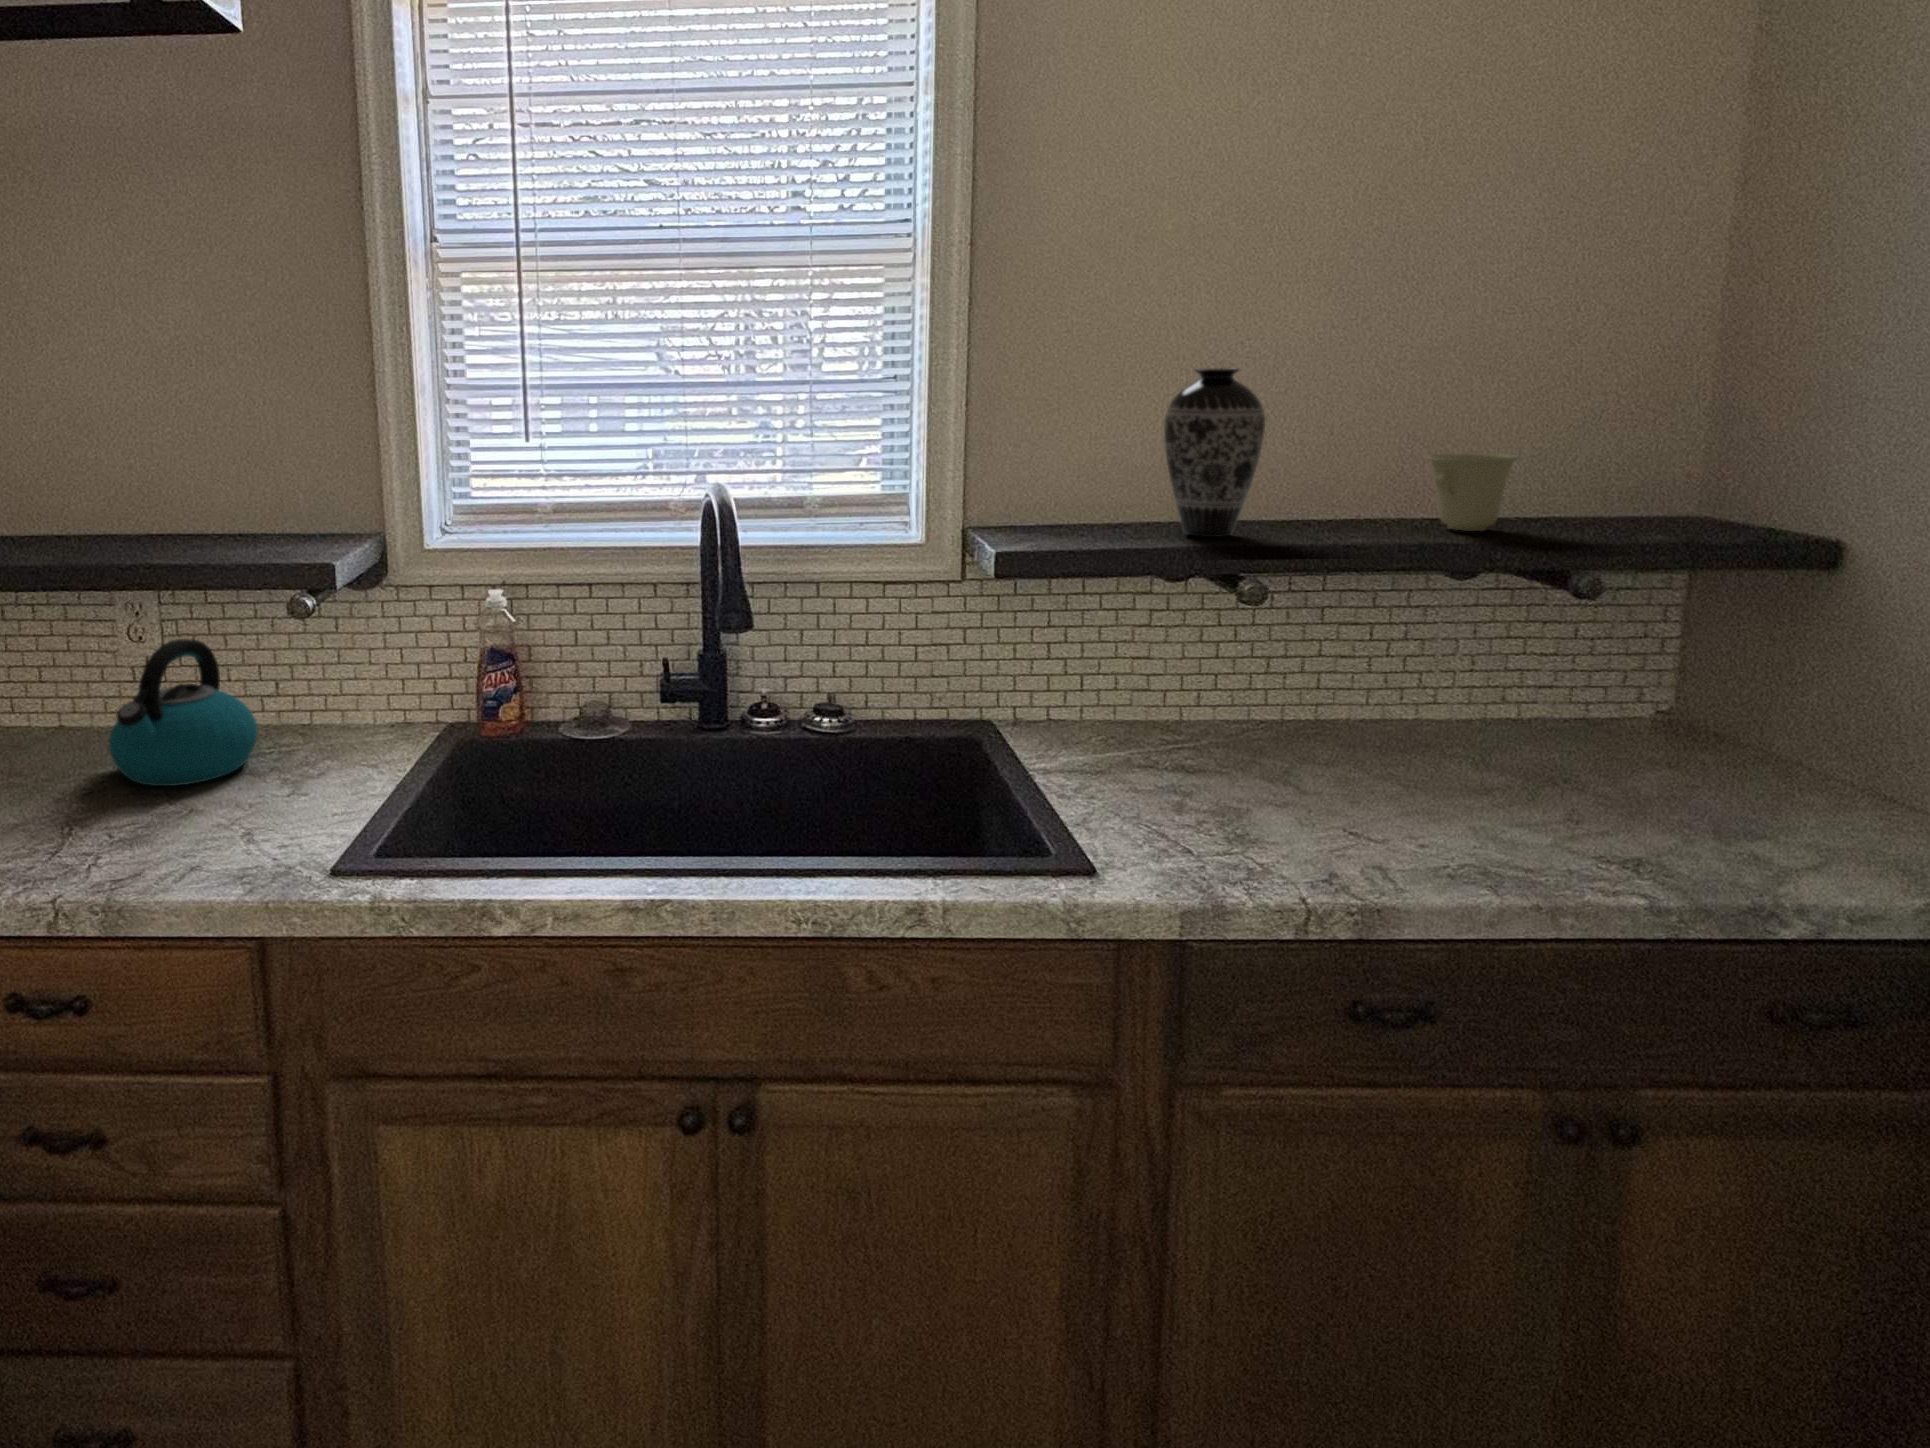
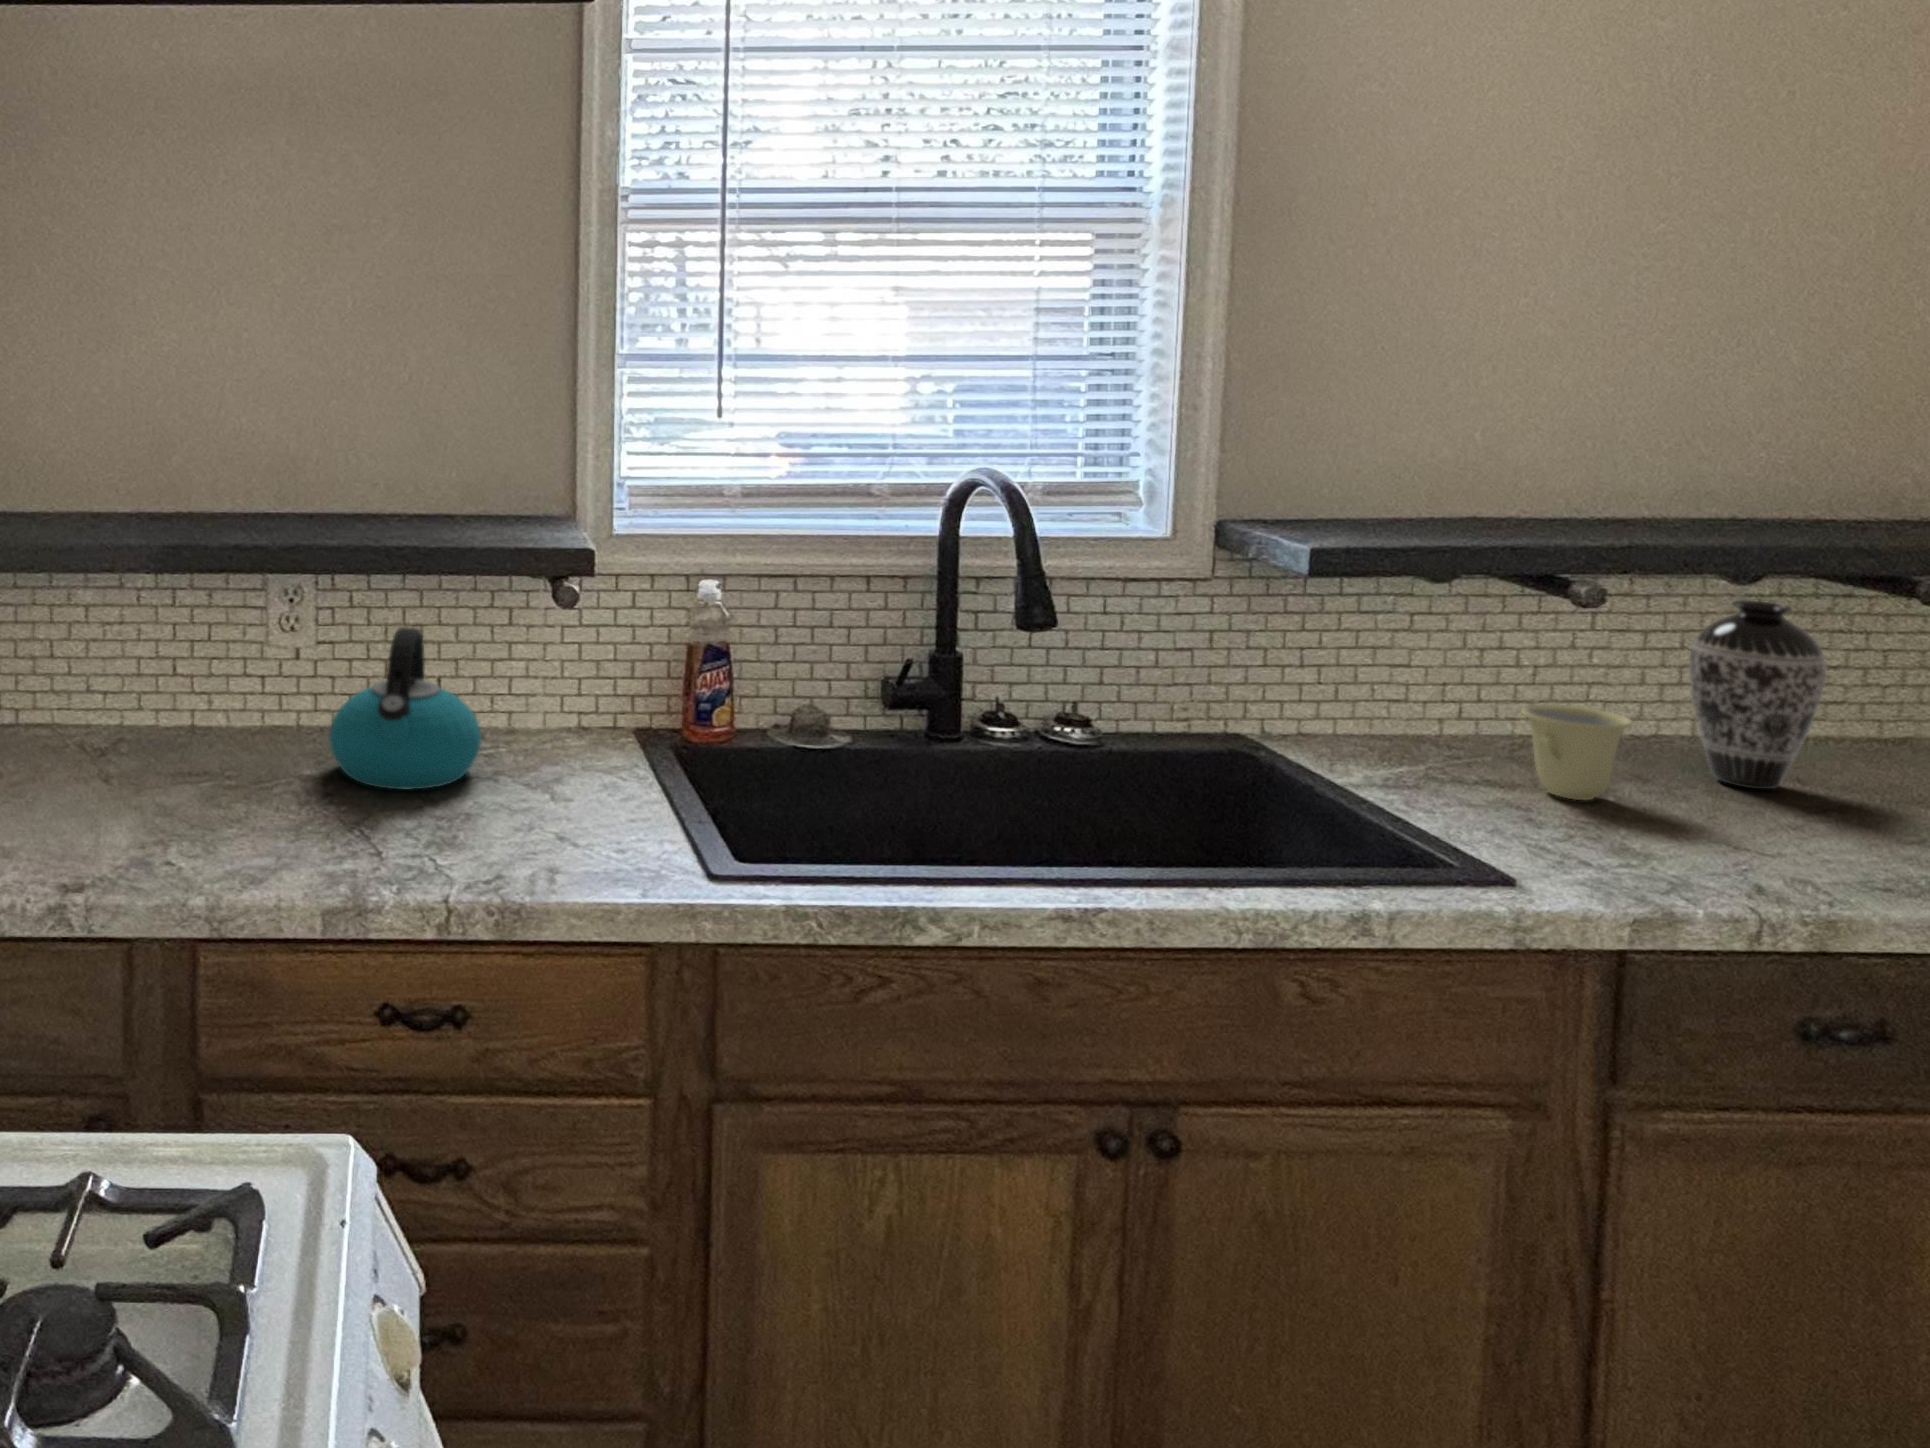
decorative vase: present [1164,368,1266,537] -> present [1689,600,1826,789]
cup: present [1427,453,1519,531] -> present [1522,704,1632,800]

